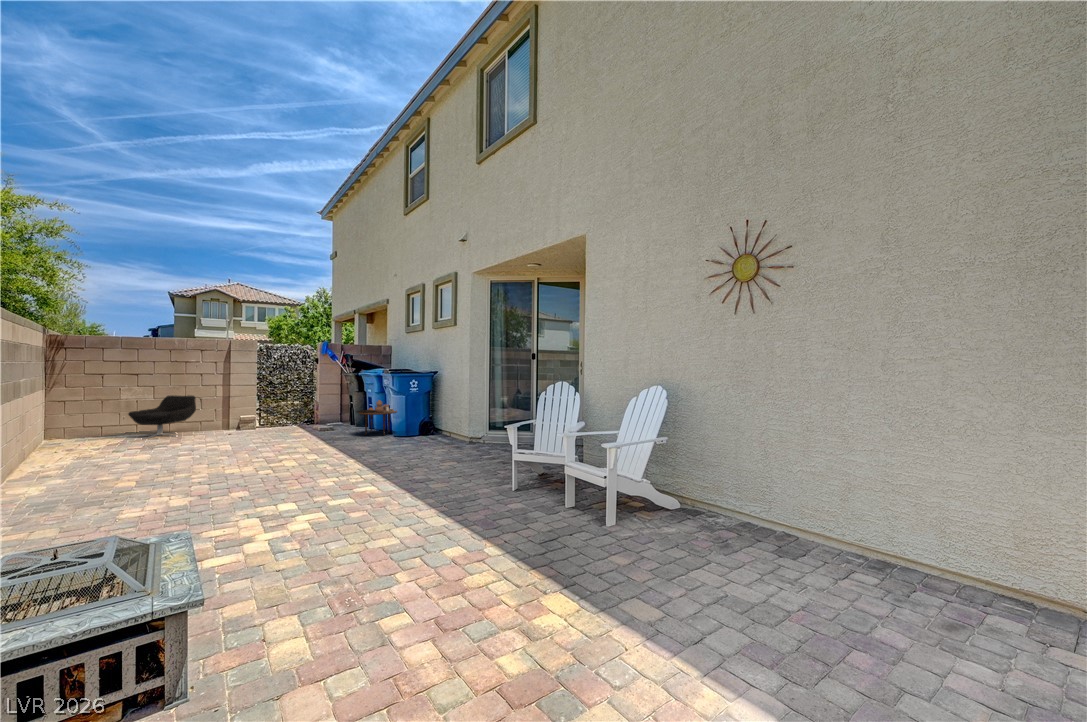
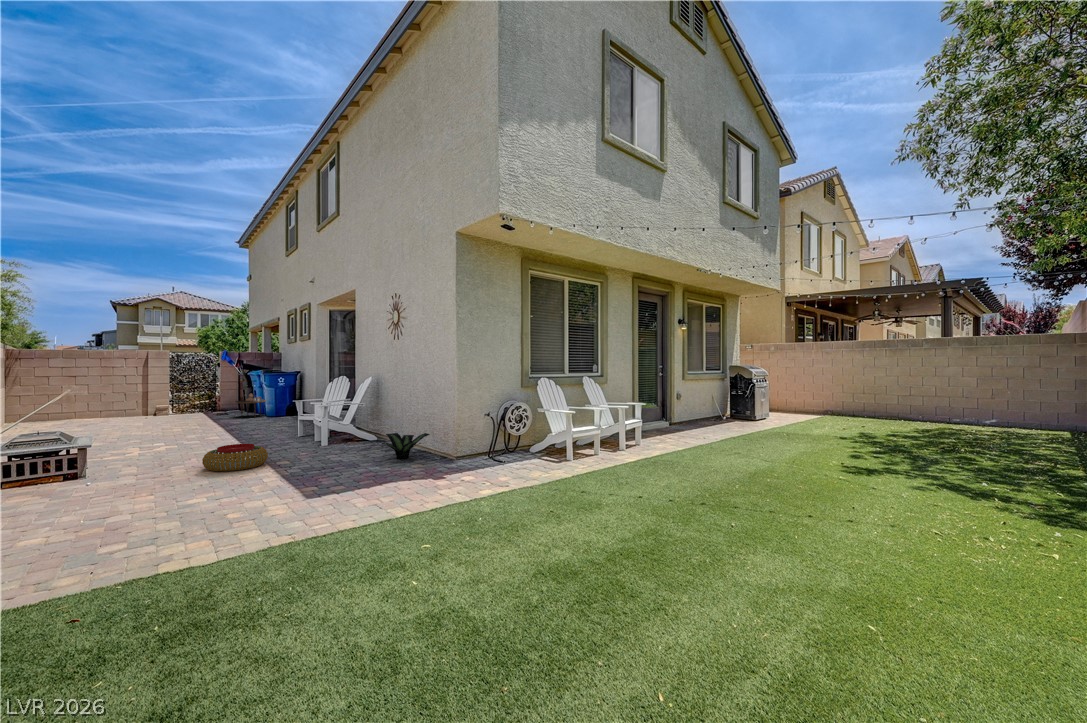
lounge chair: present [128,395,196,438] -> none [68,392,119,422]
potted plant: none [828,512,992,592] -> present [380,433,430,459]
pouf: none [475,547,621,653] -> present [202,444,268,471]

